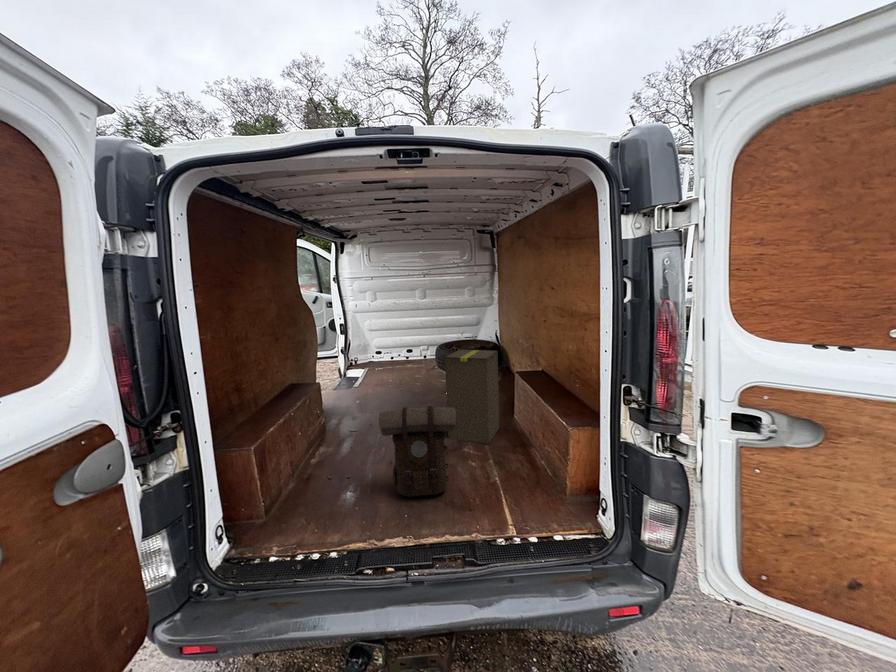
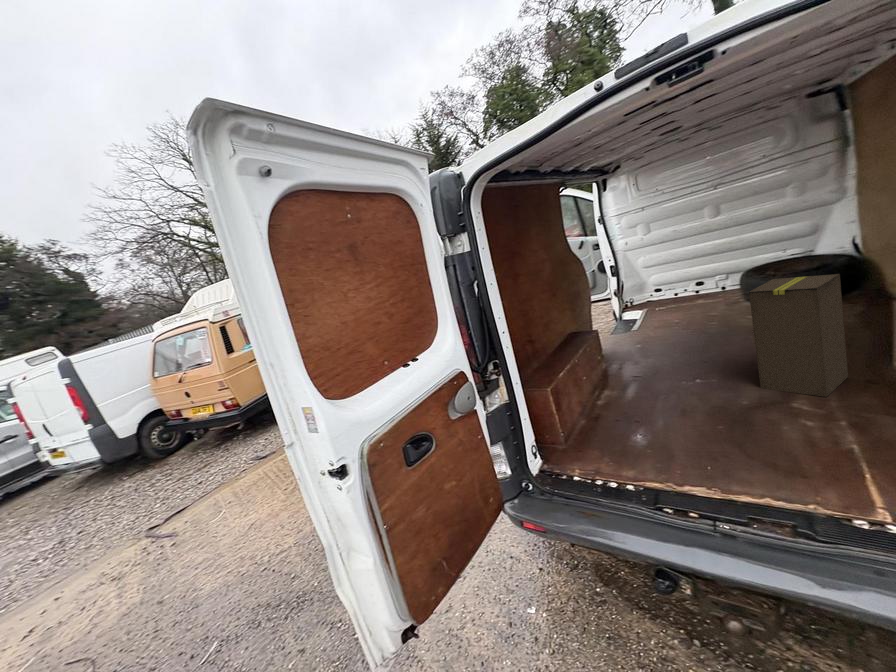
backpack: present [379,406,456,497] -> none [664,352,766,448]

